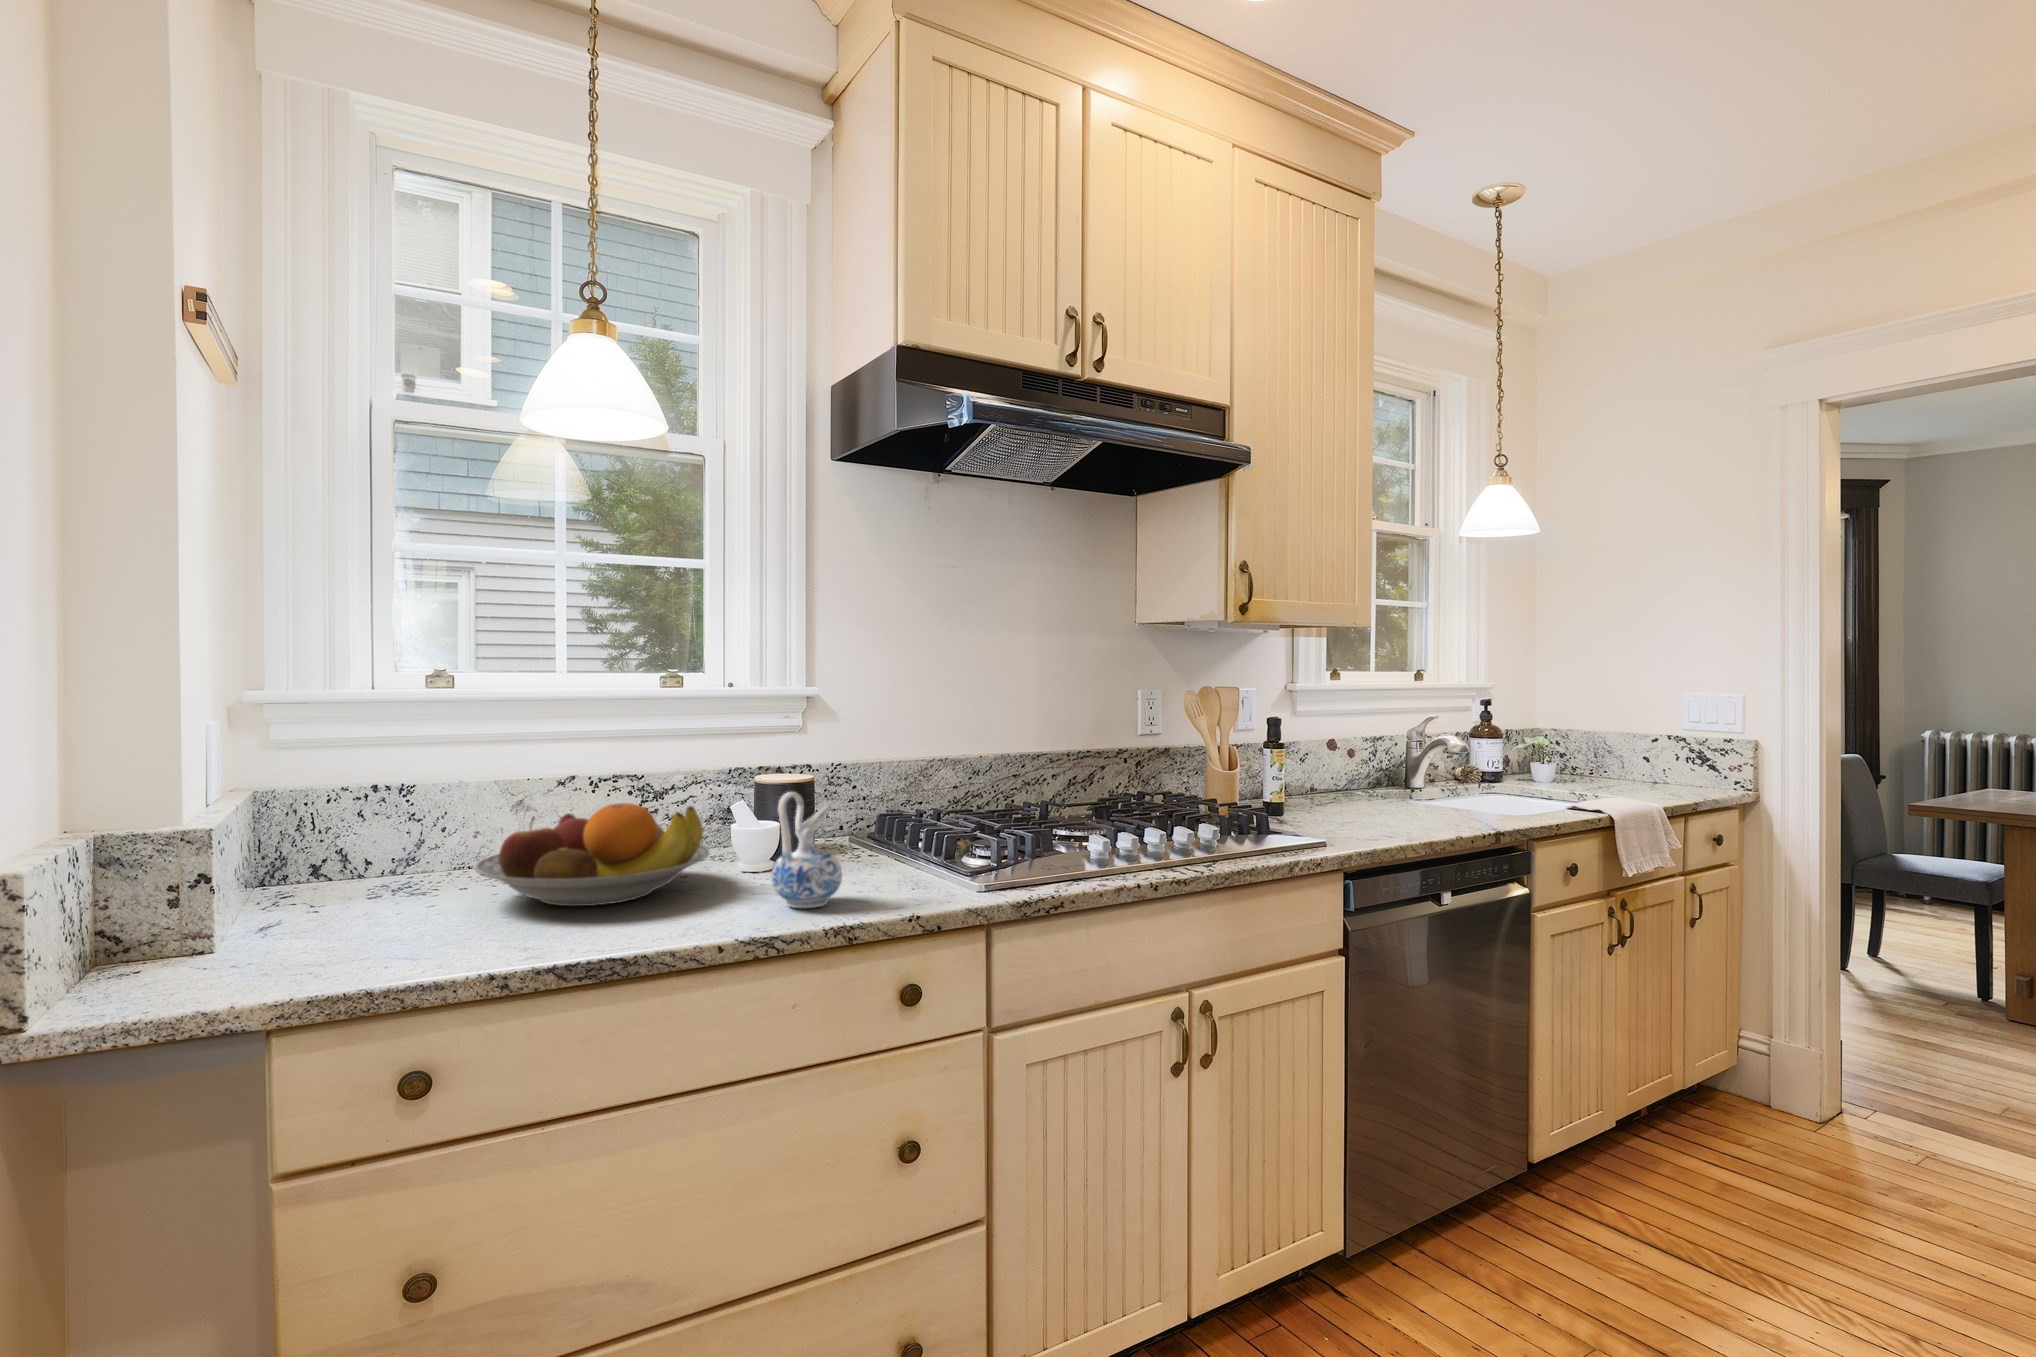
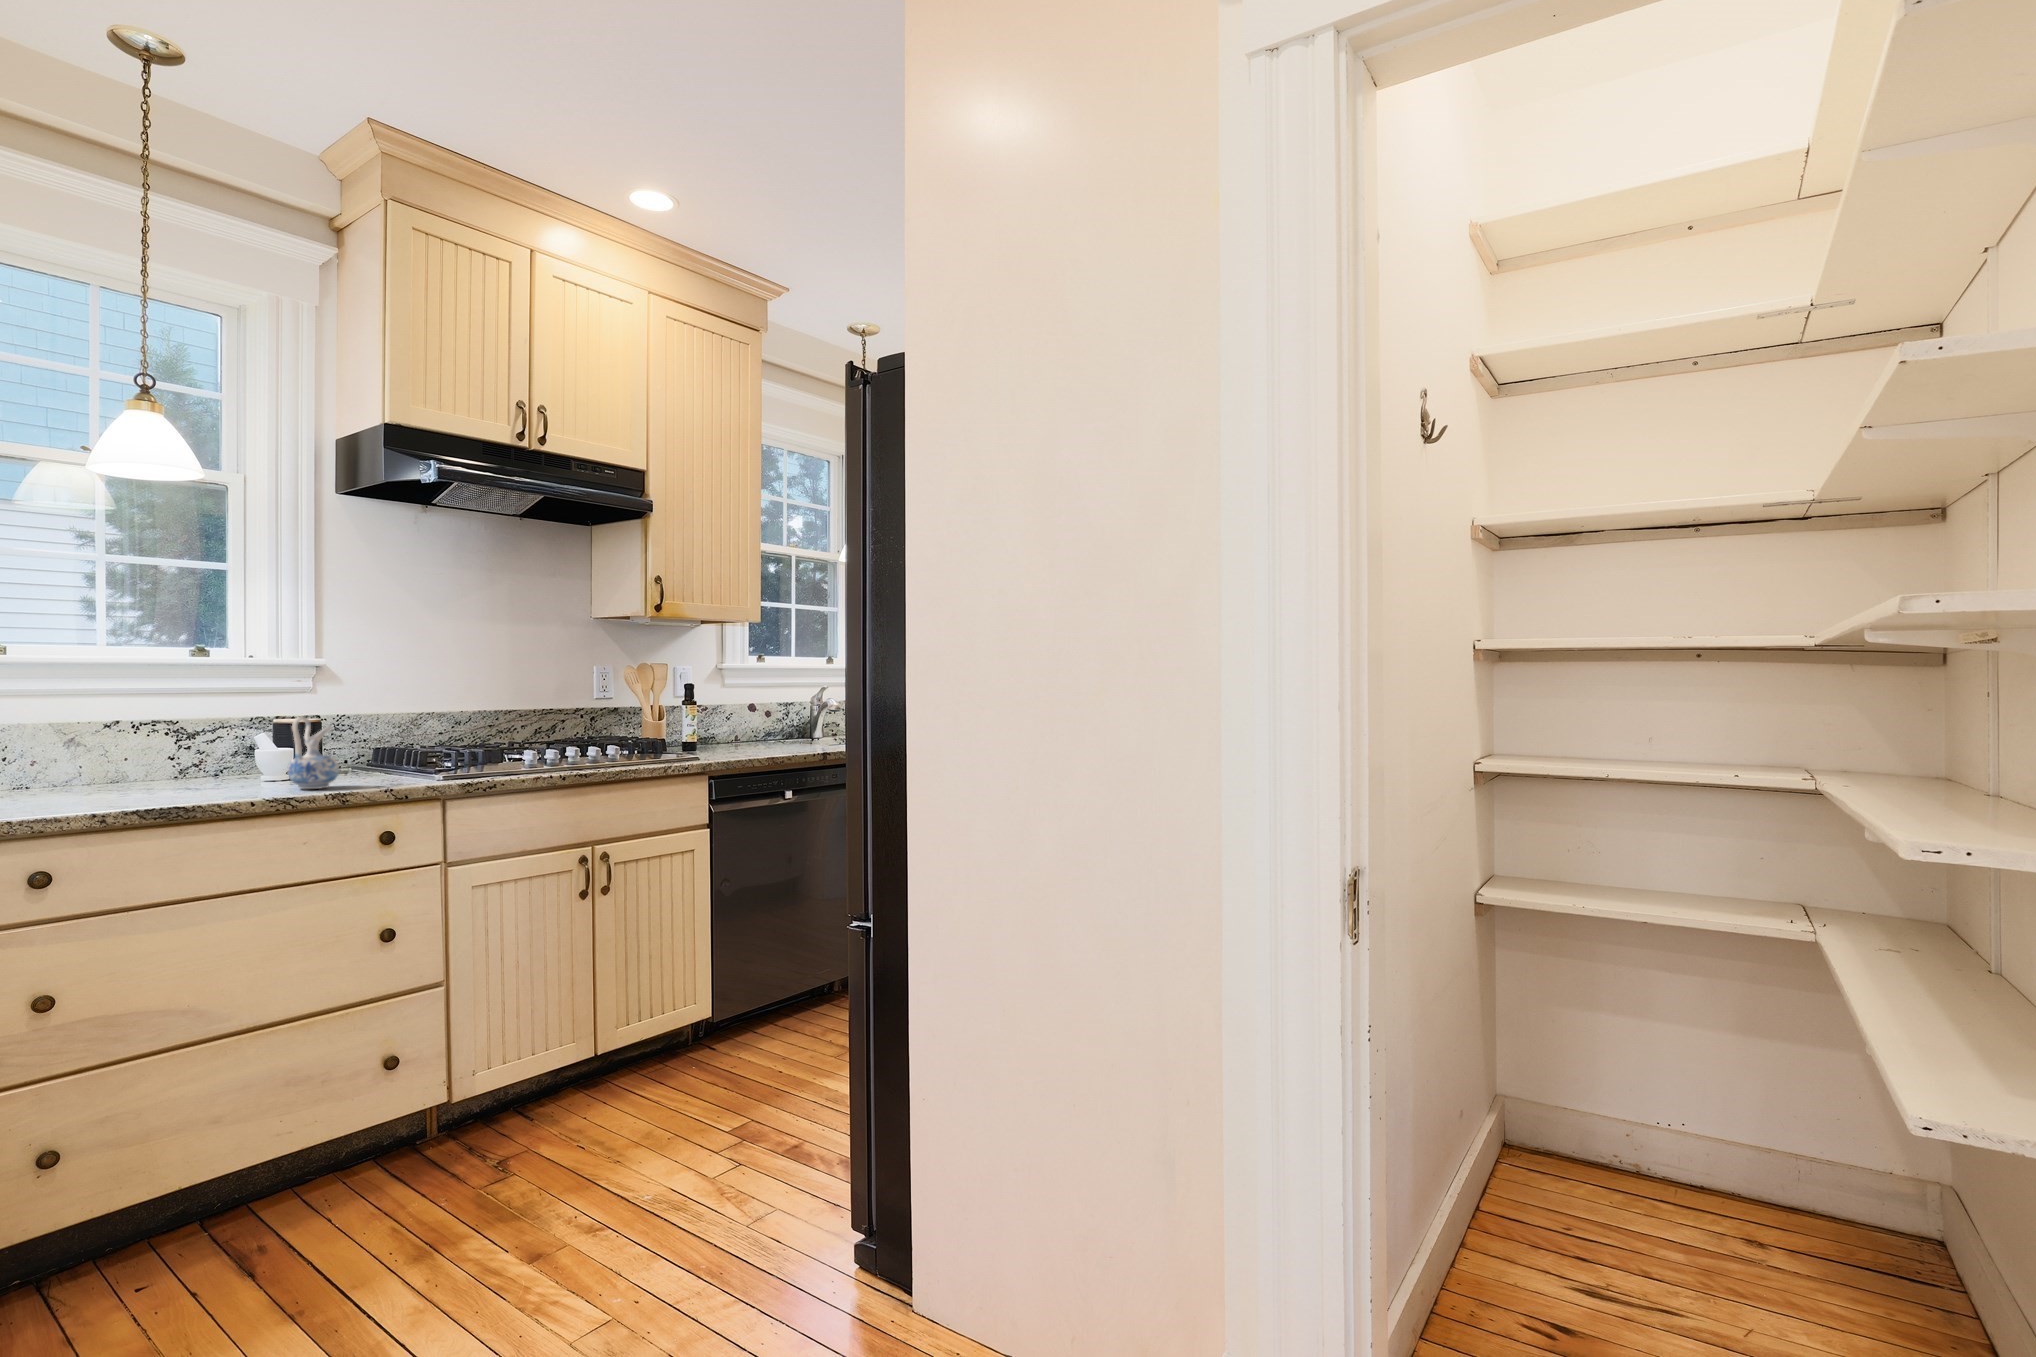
fruit bowl: present [475,803,709,906] -> none [54,729,238,794]

